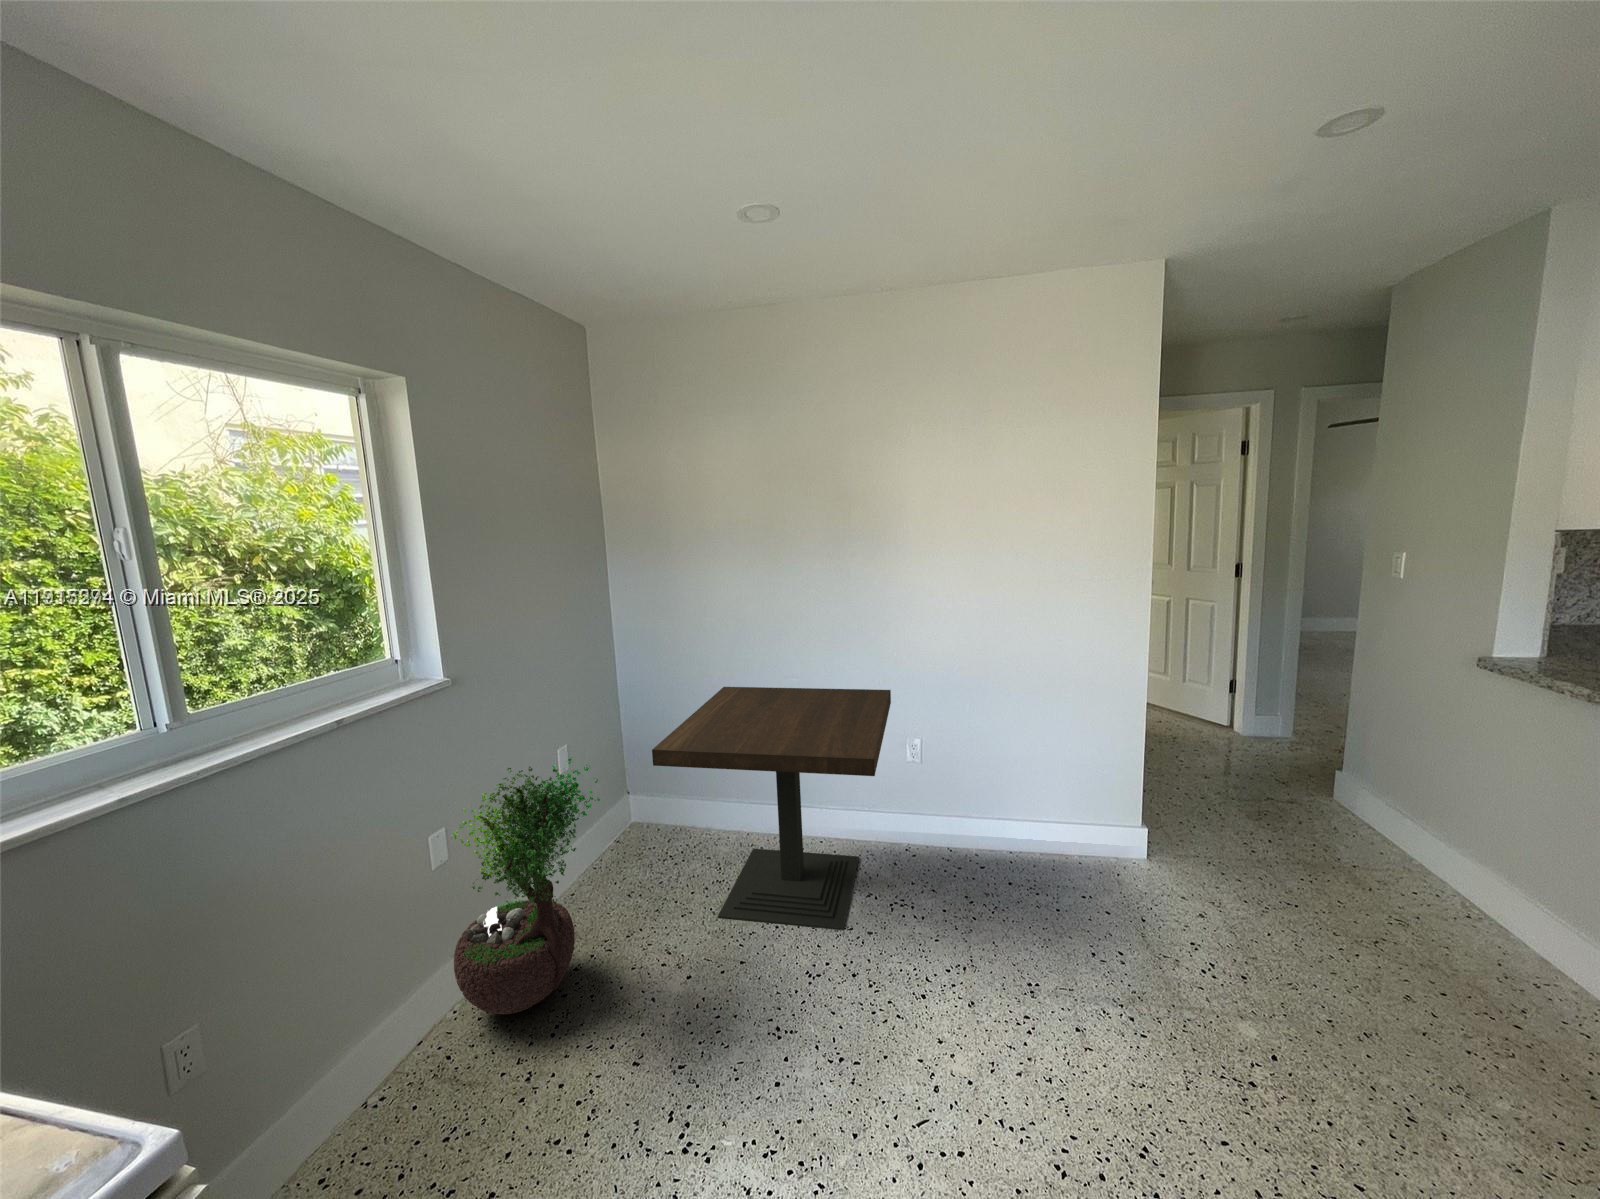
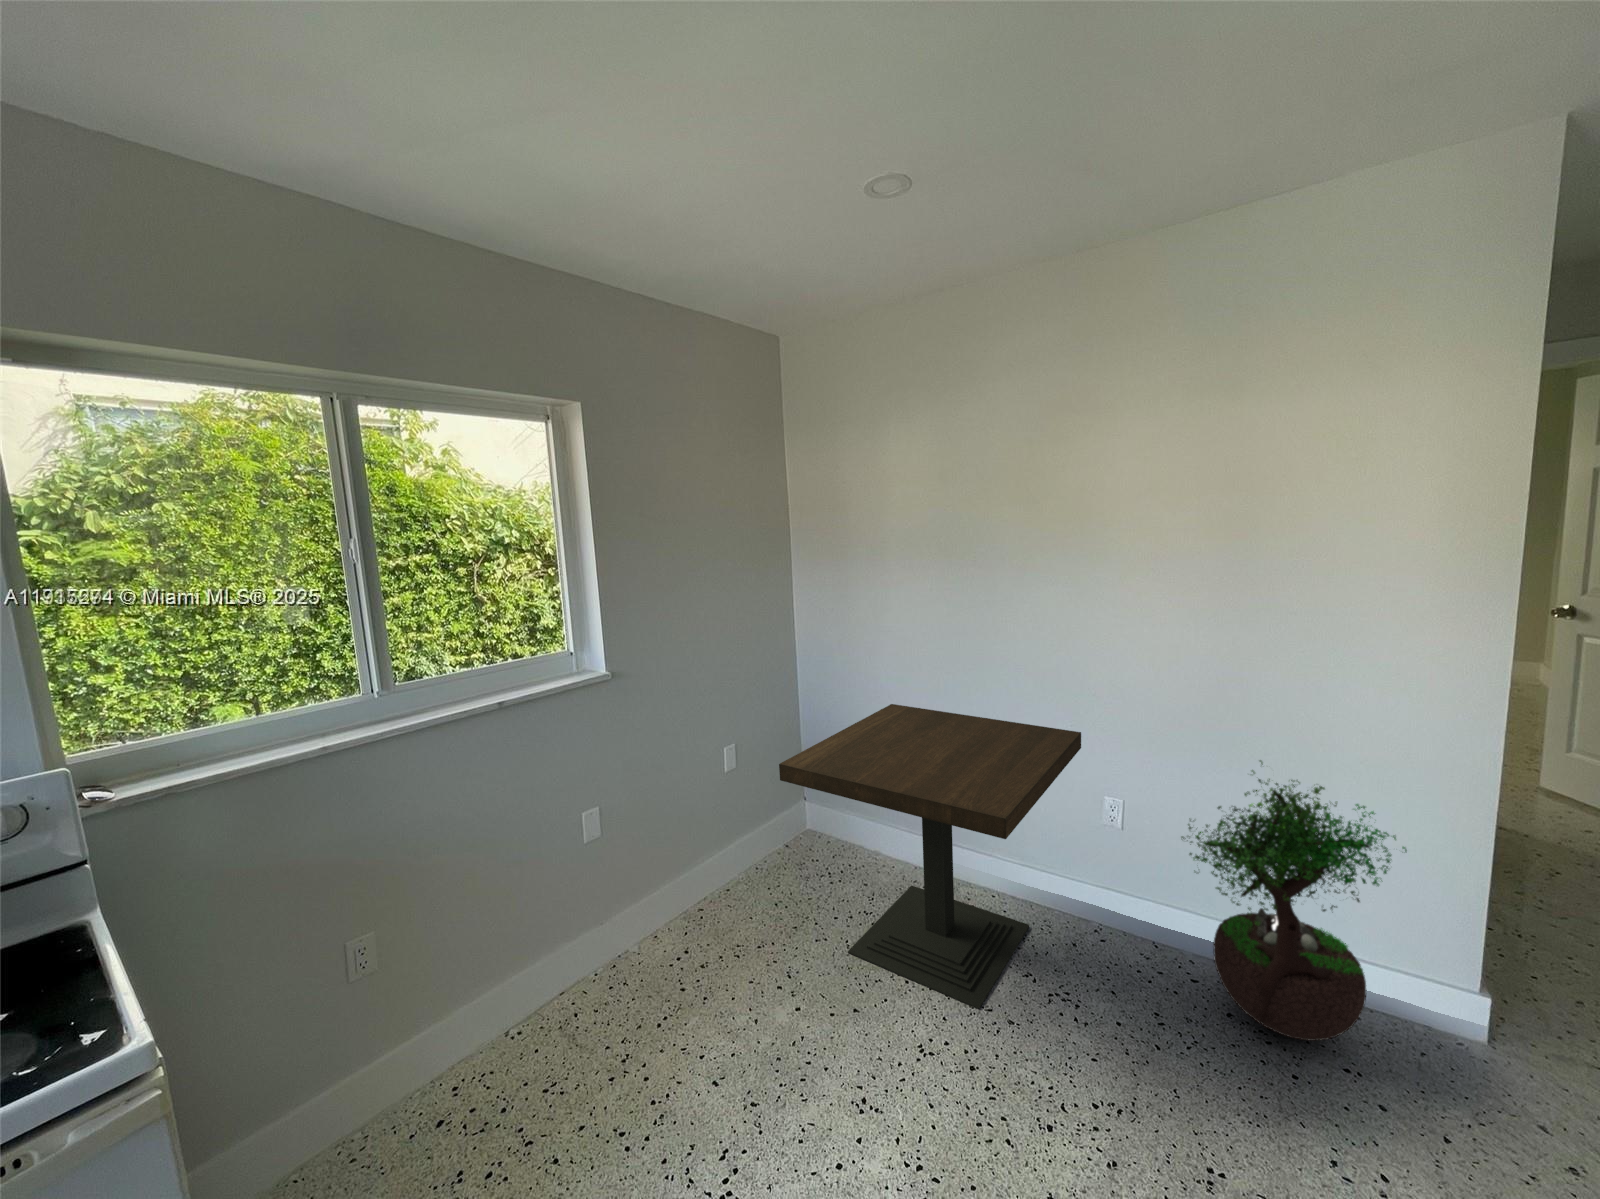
potted tree: present [451,757,600,1014] -> present [1181,760,1407,1041]

